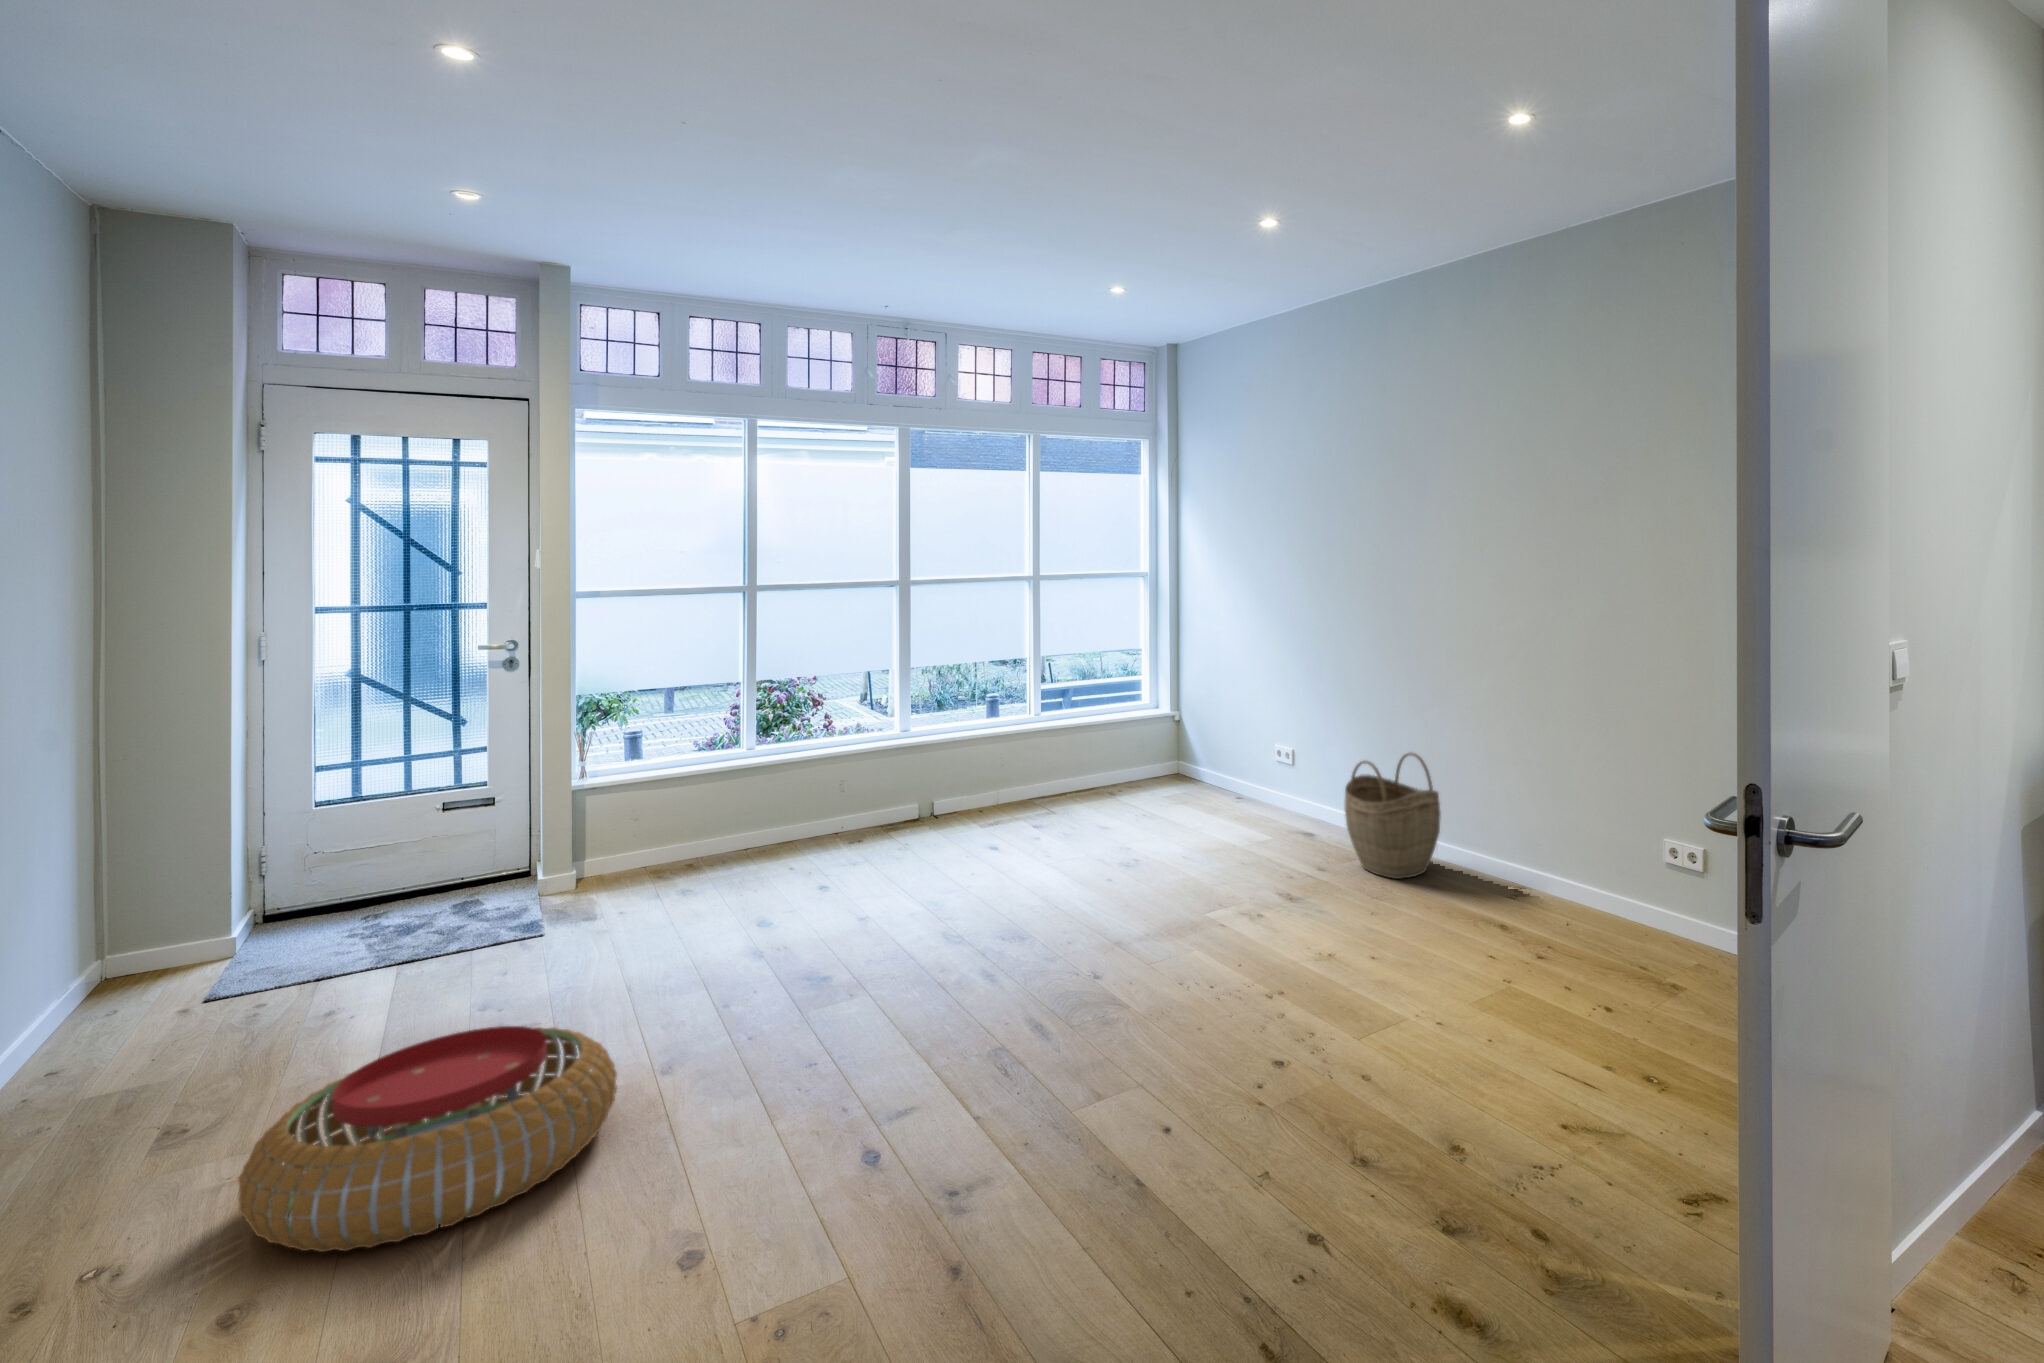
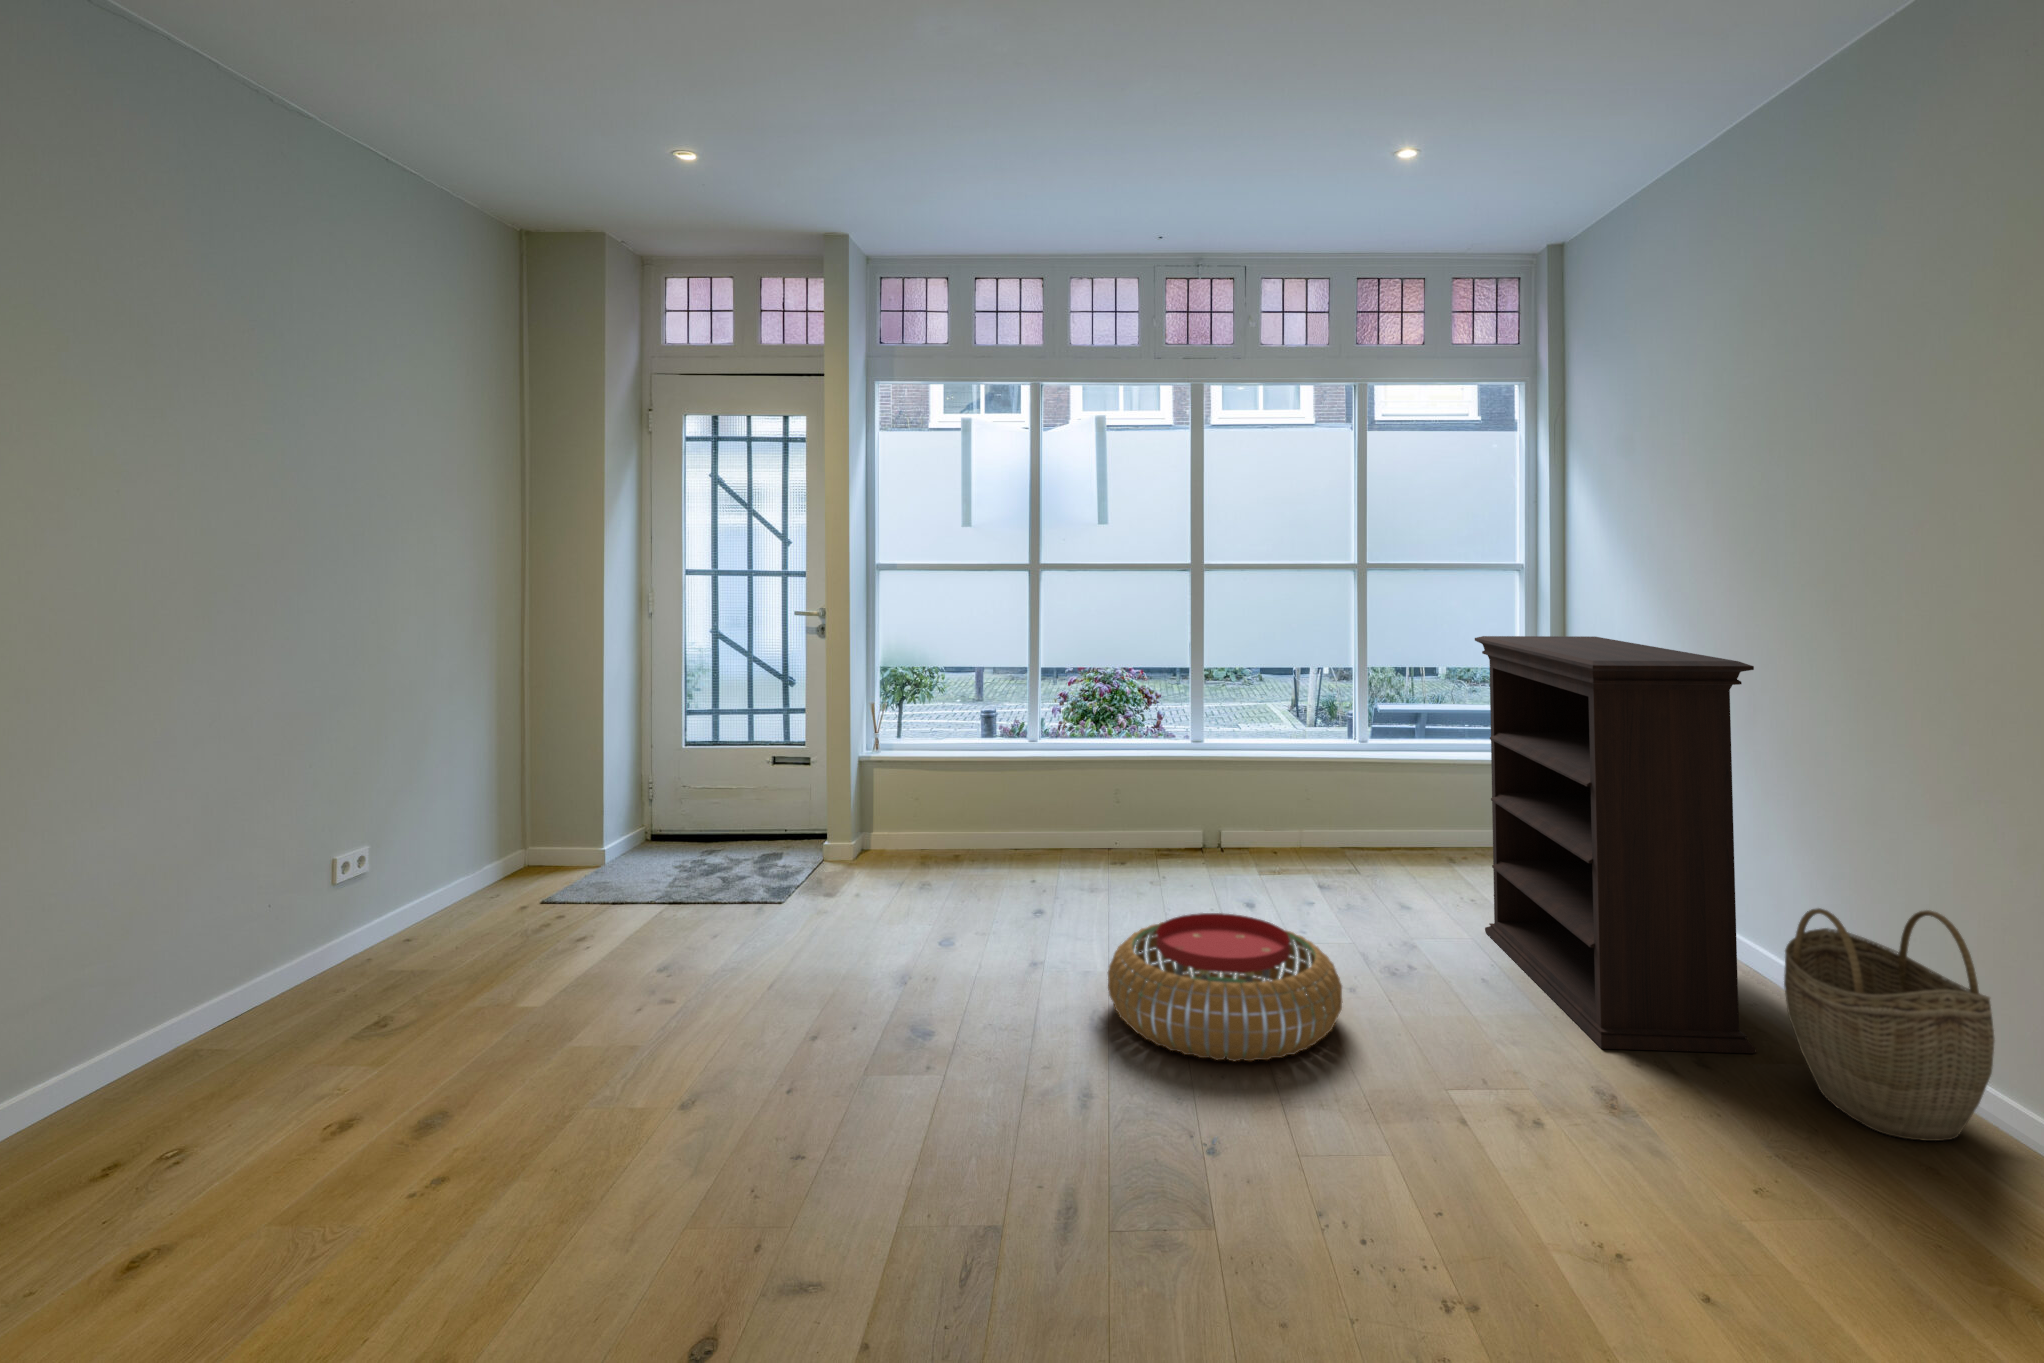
bookshelf: none [1145,617,1328,876] -> present [1475,636,1756,1053]
pouf: present [238,1026,617,1252] -> present [1108,913,1342,1061]

